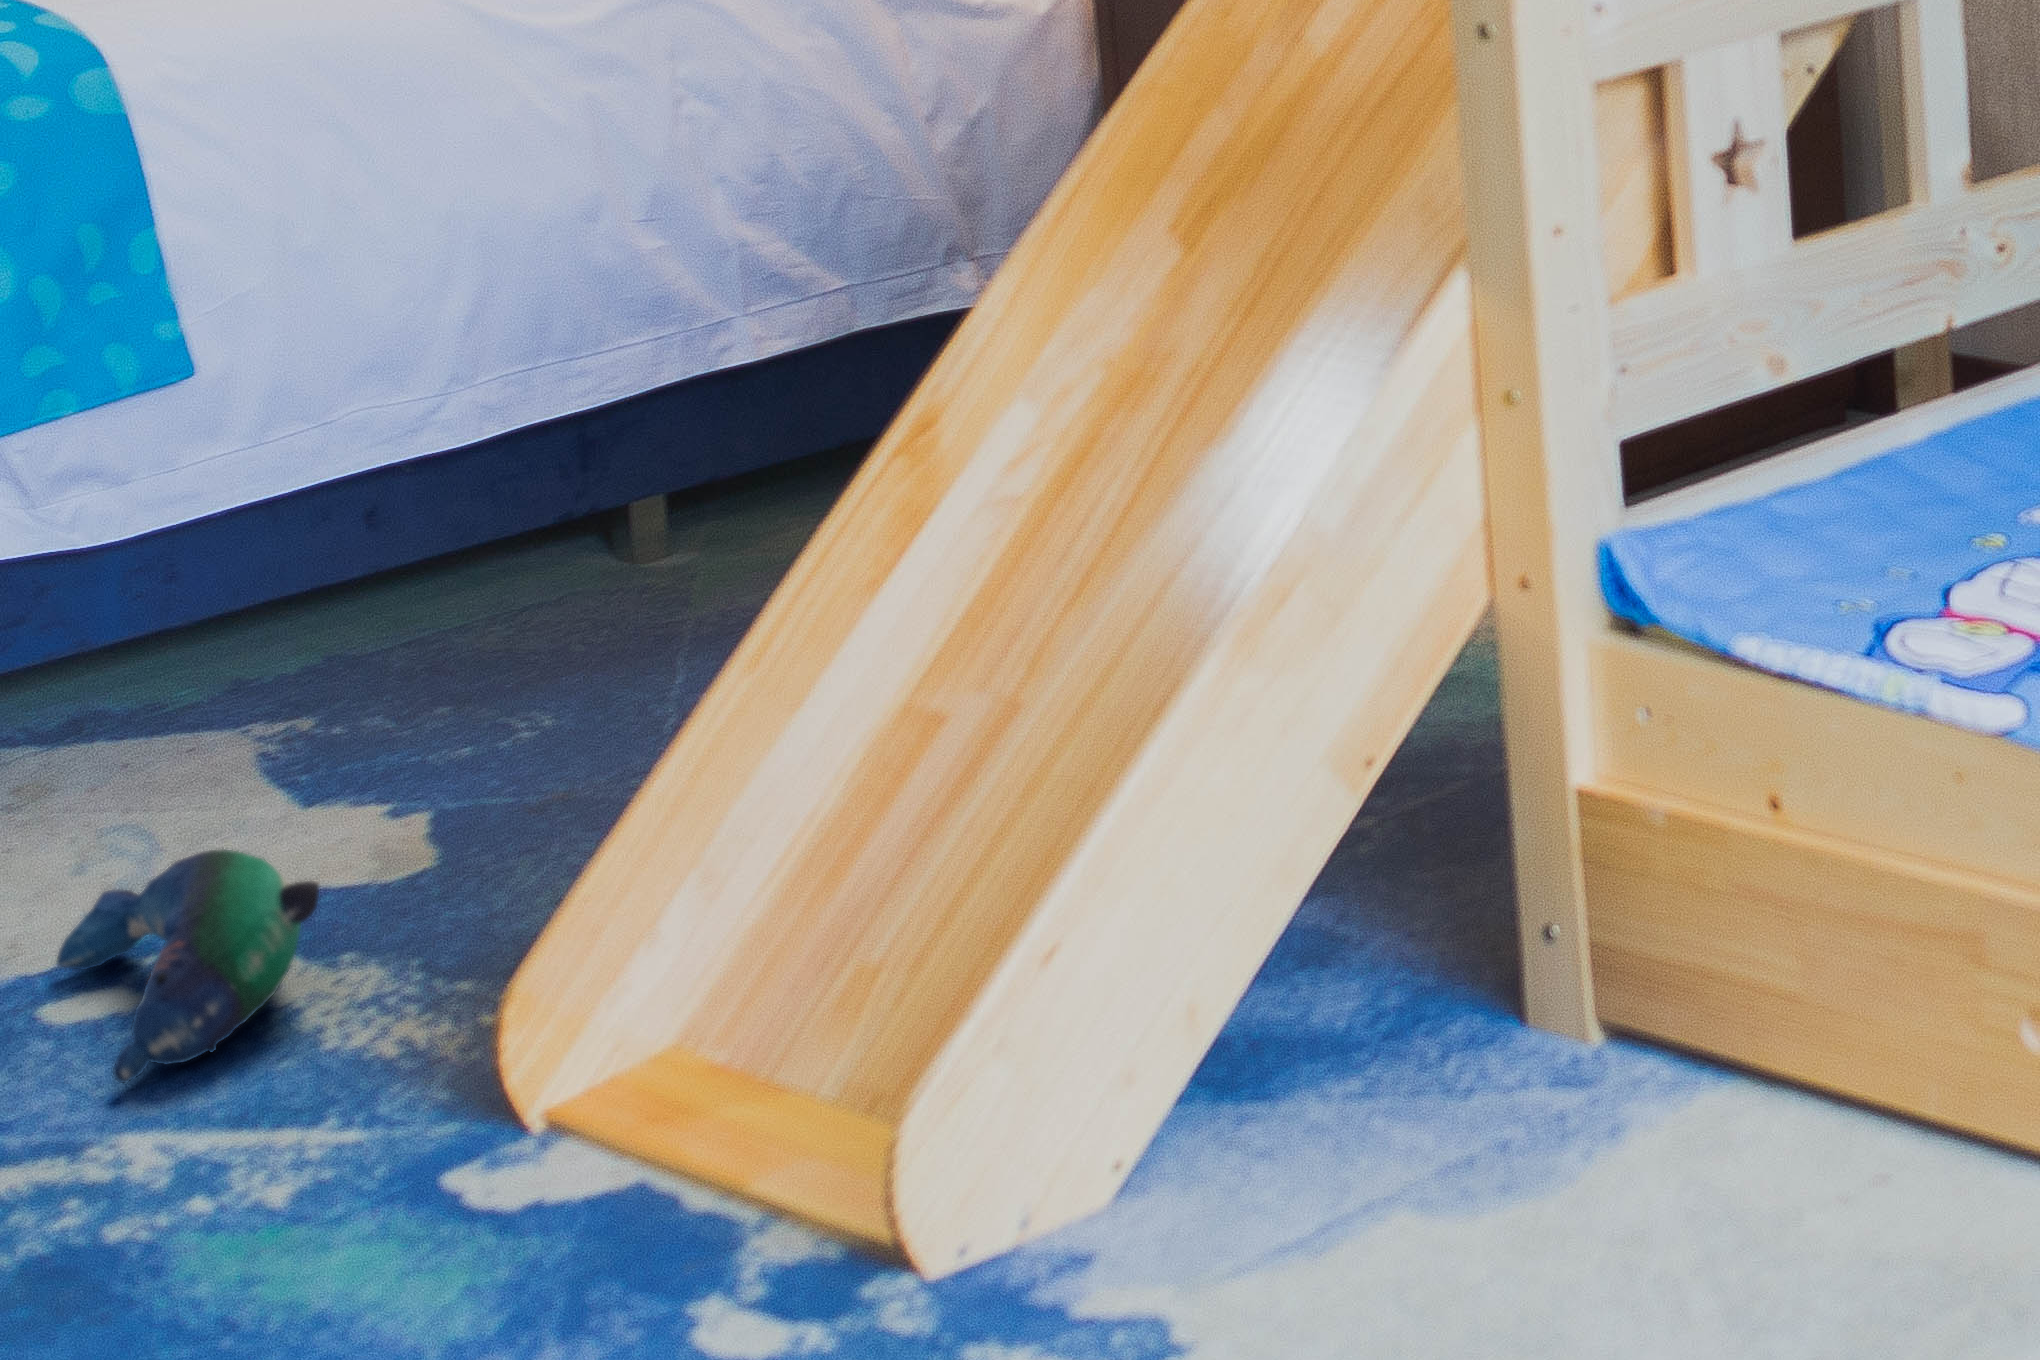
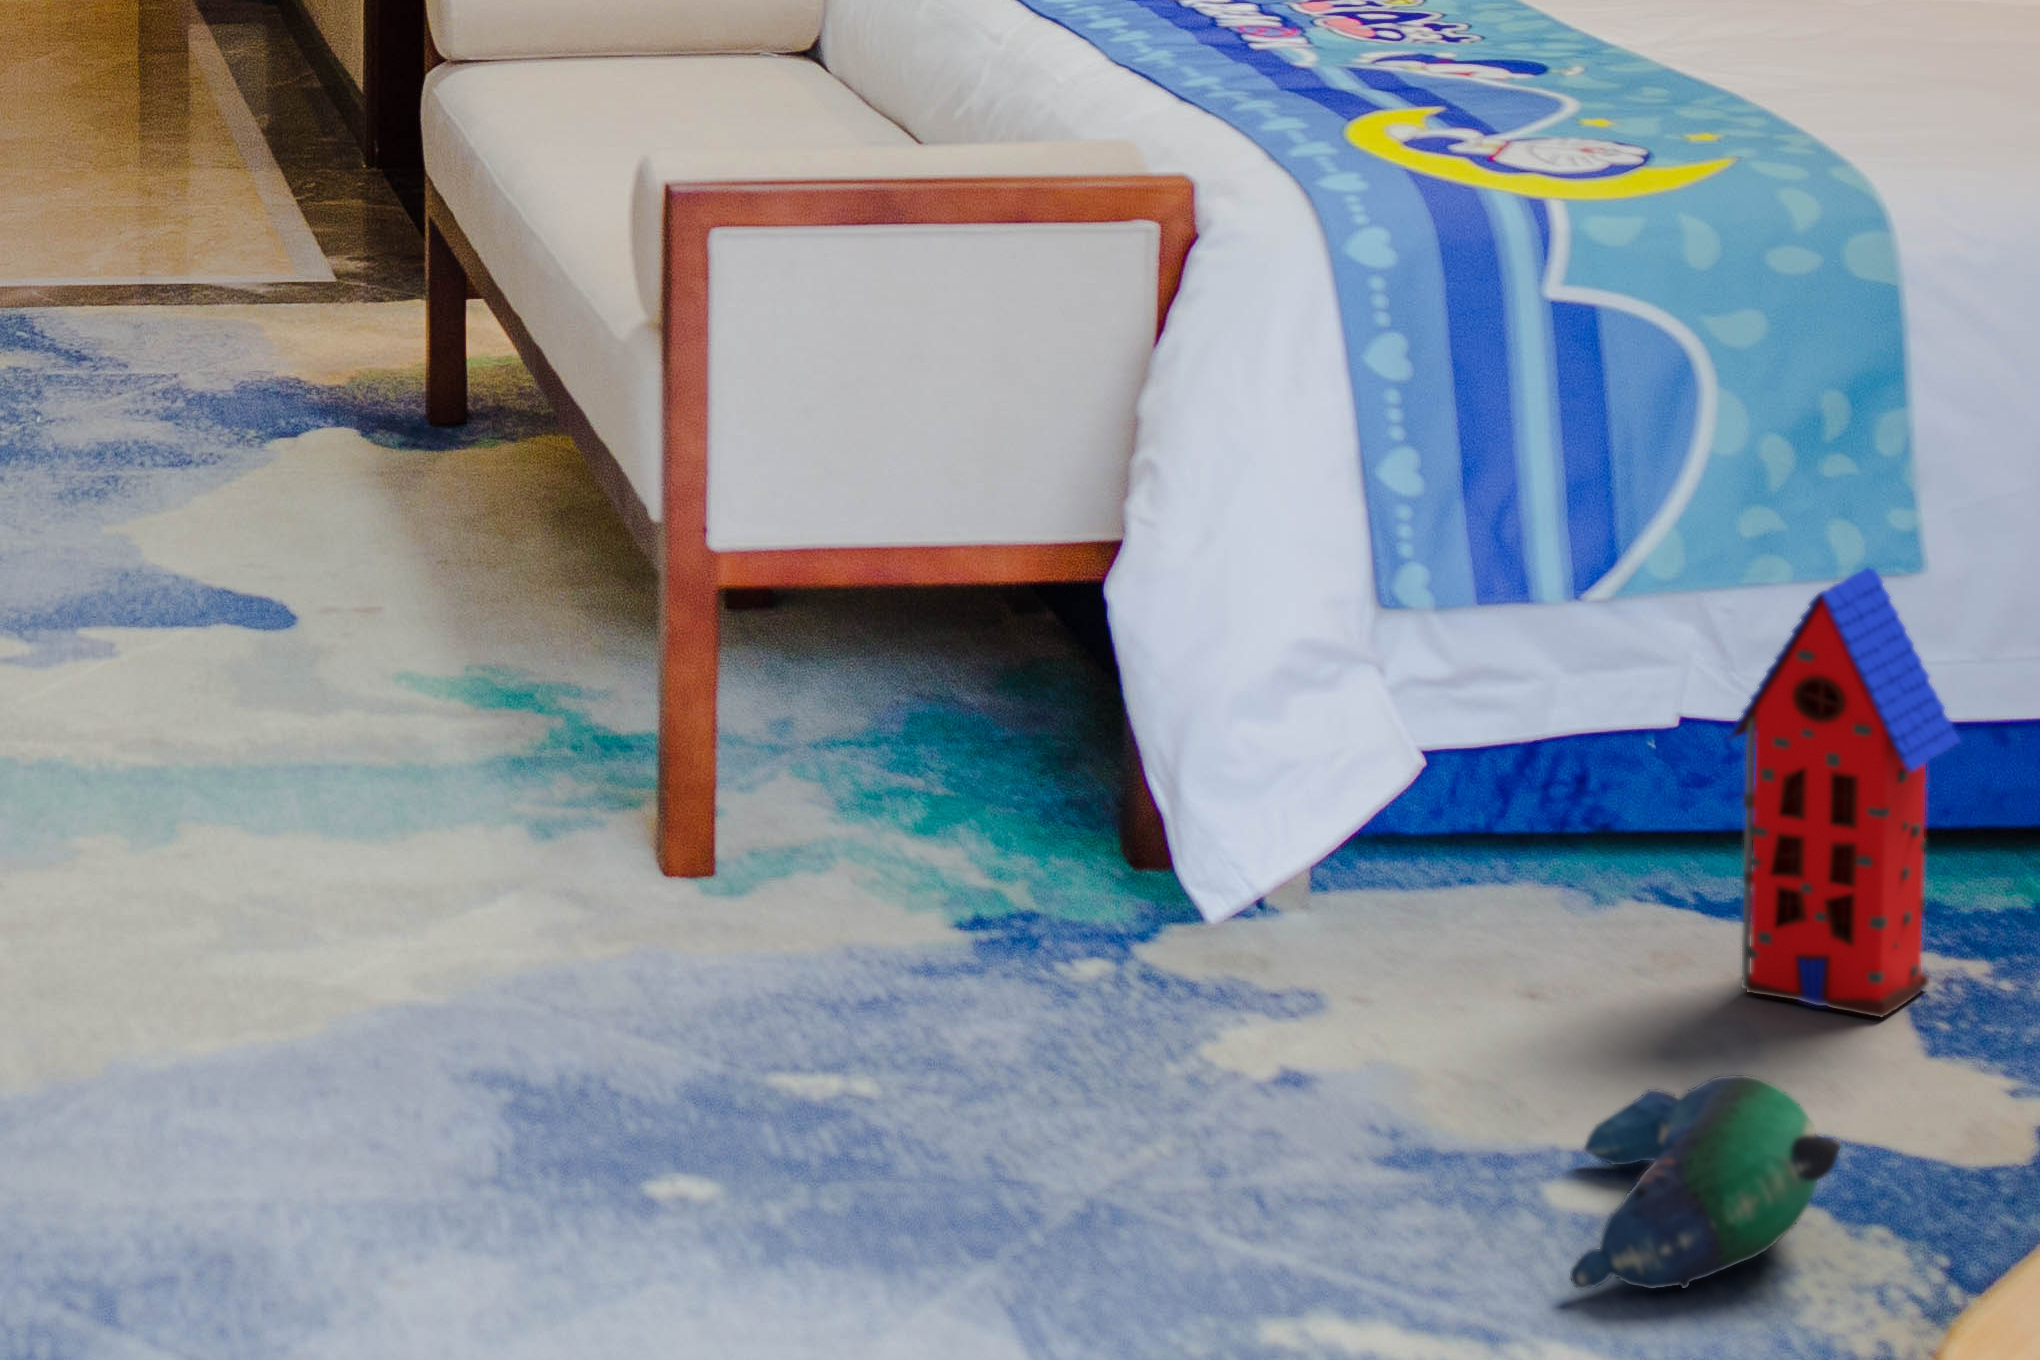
toy house: none [61,376,270,787] -> present [1726,568,1960,1017]

